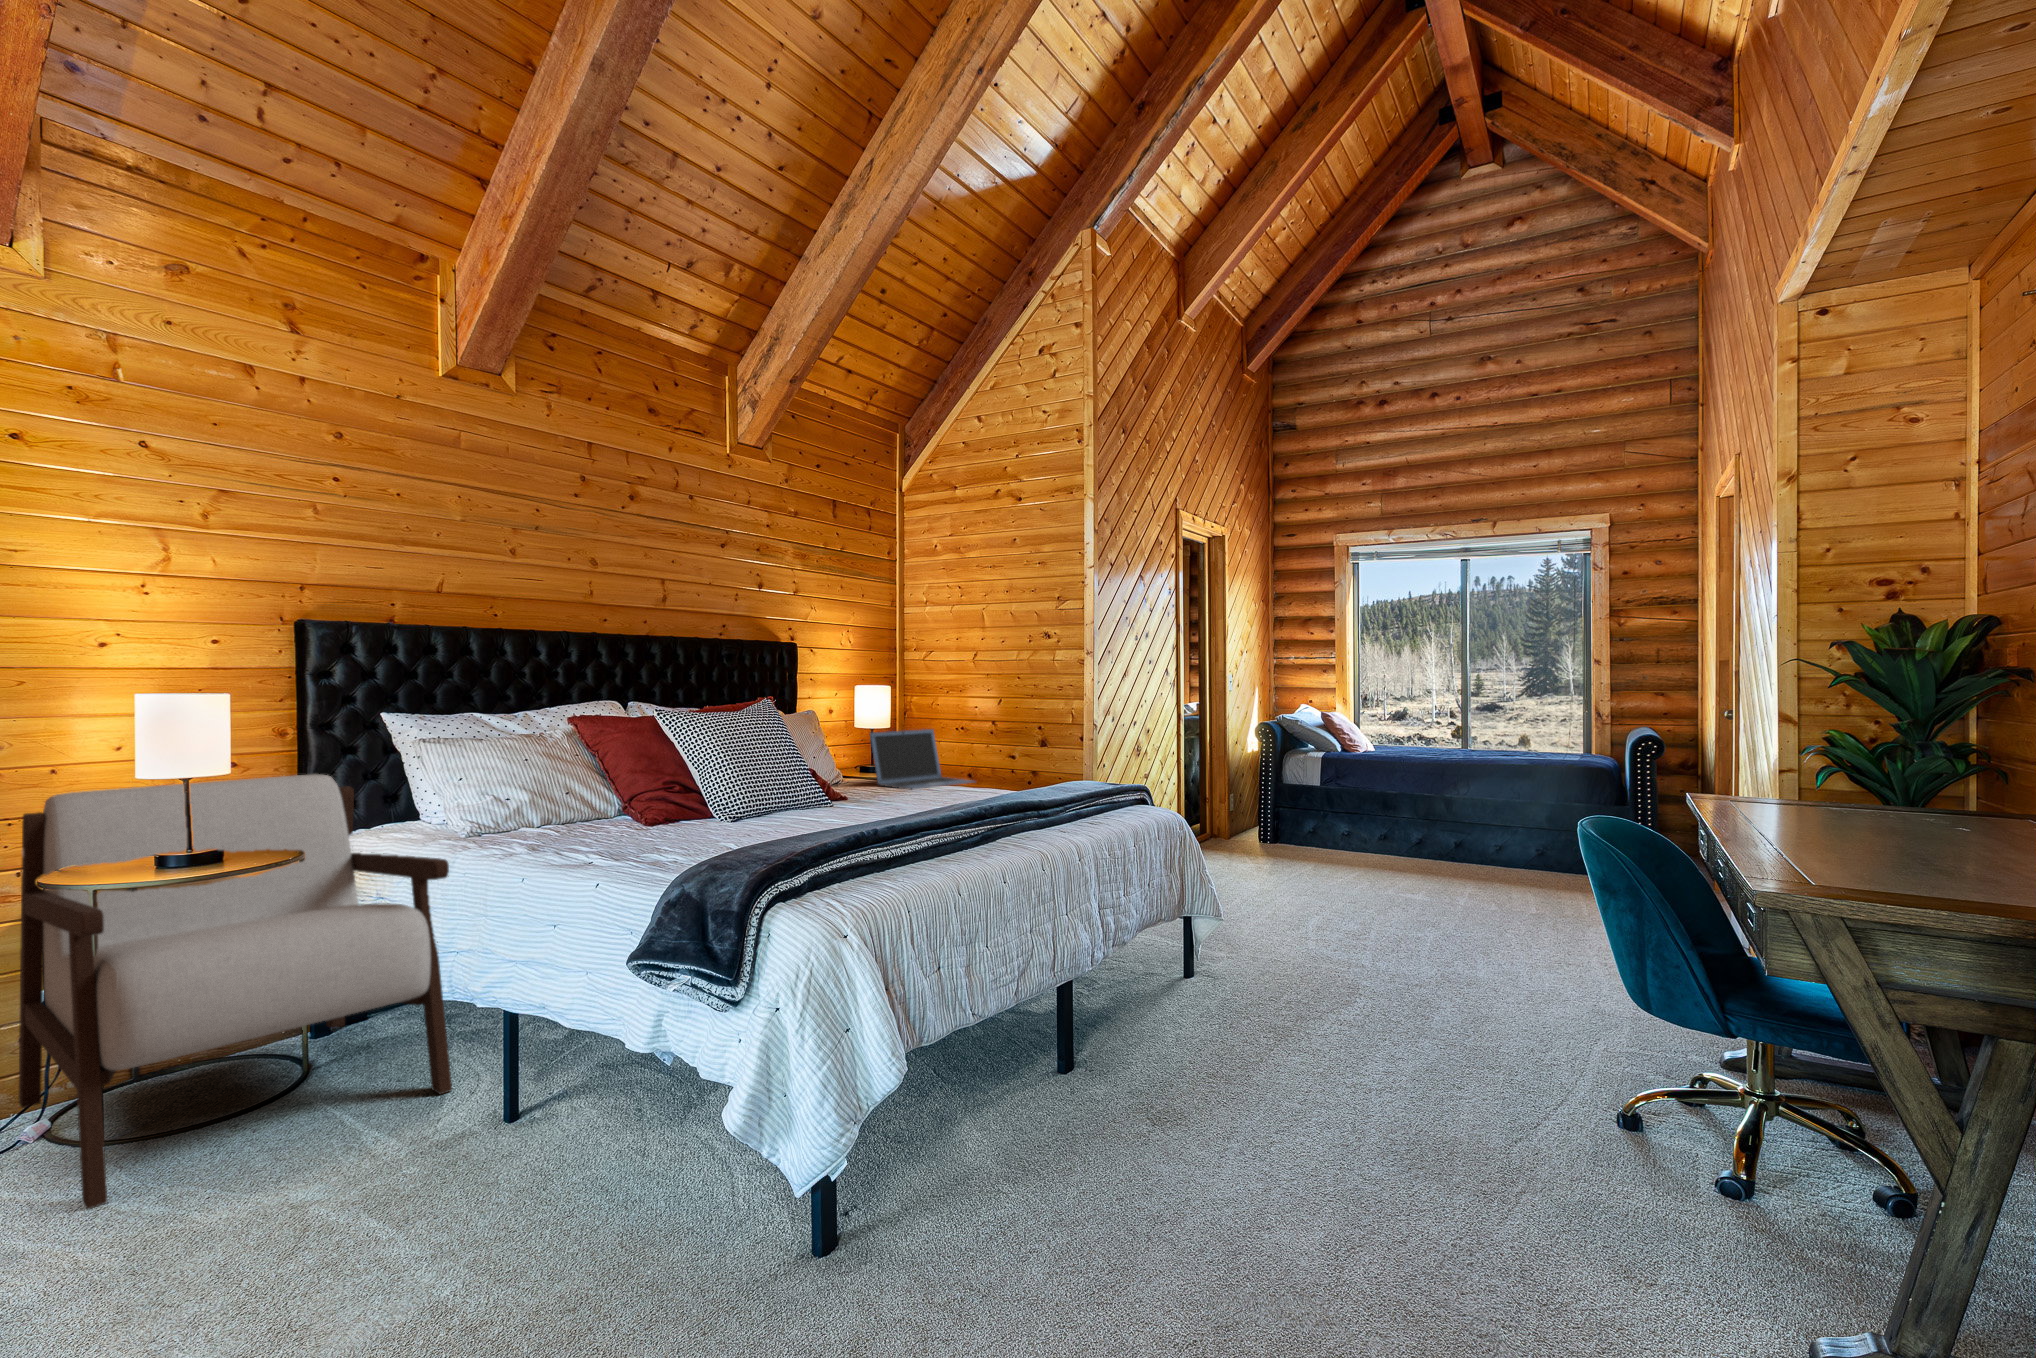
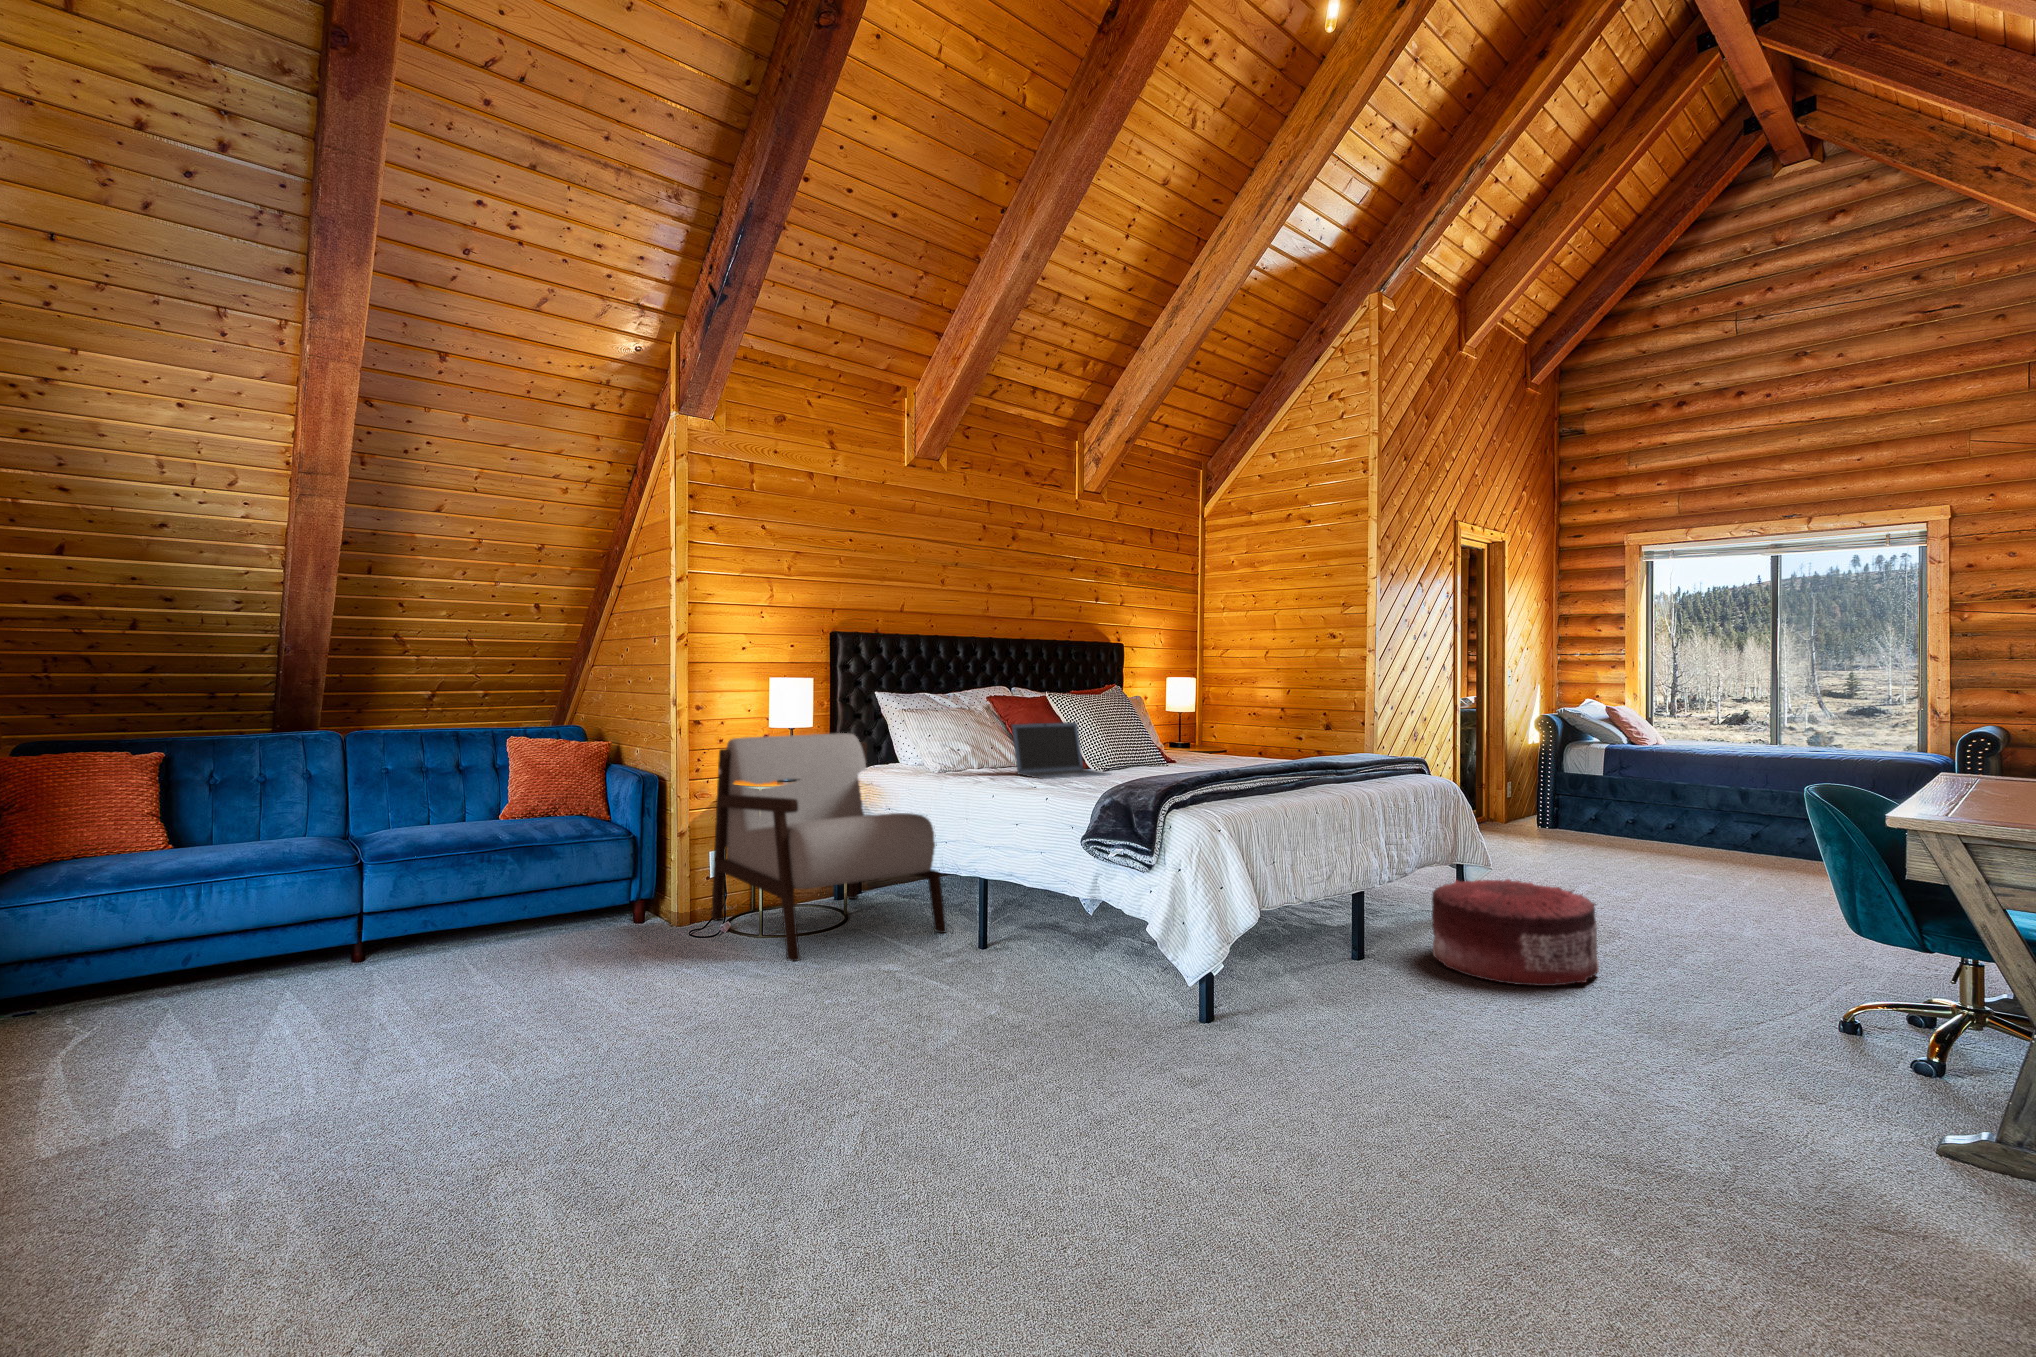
laptop: present [869,729,974,789] -> present [1011,722,1110,779]
pouf: none [1166,941,1374,1108] -> present [1432,879,1599,986]

